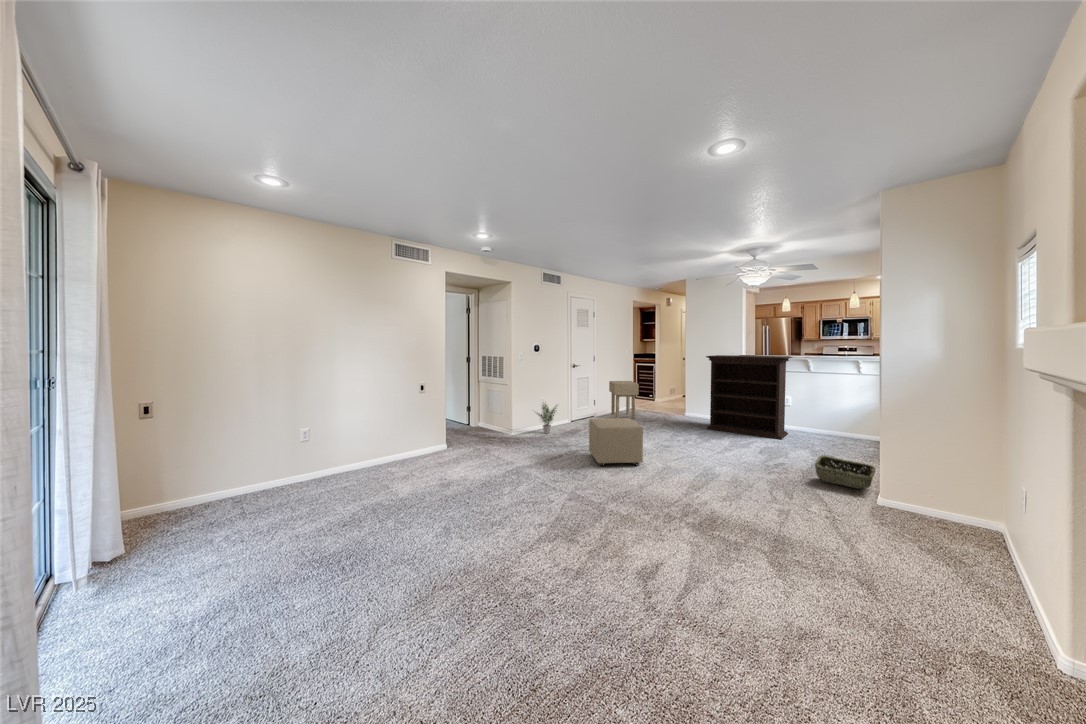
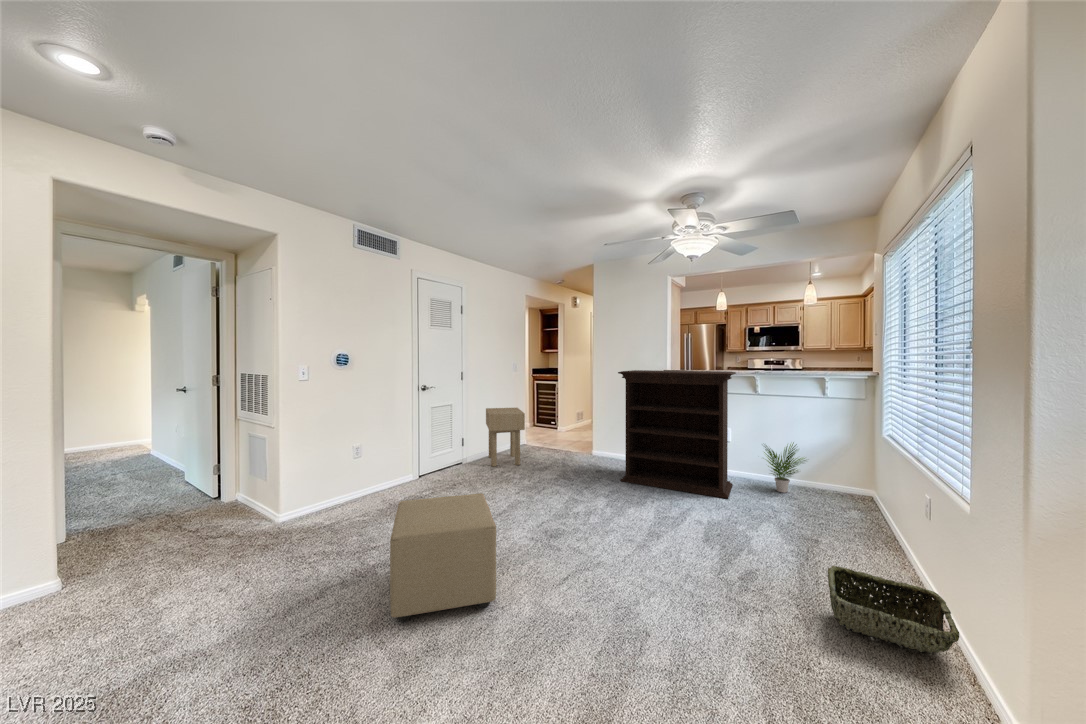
potted plant: present [537,404,557,433] -> present [764,442,806,493]

